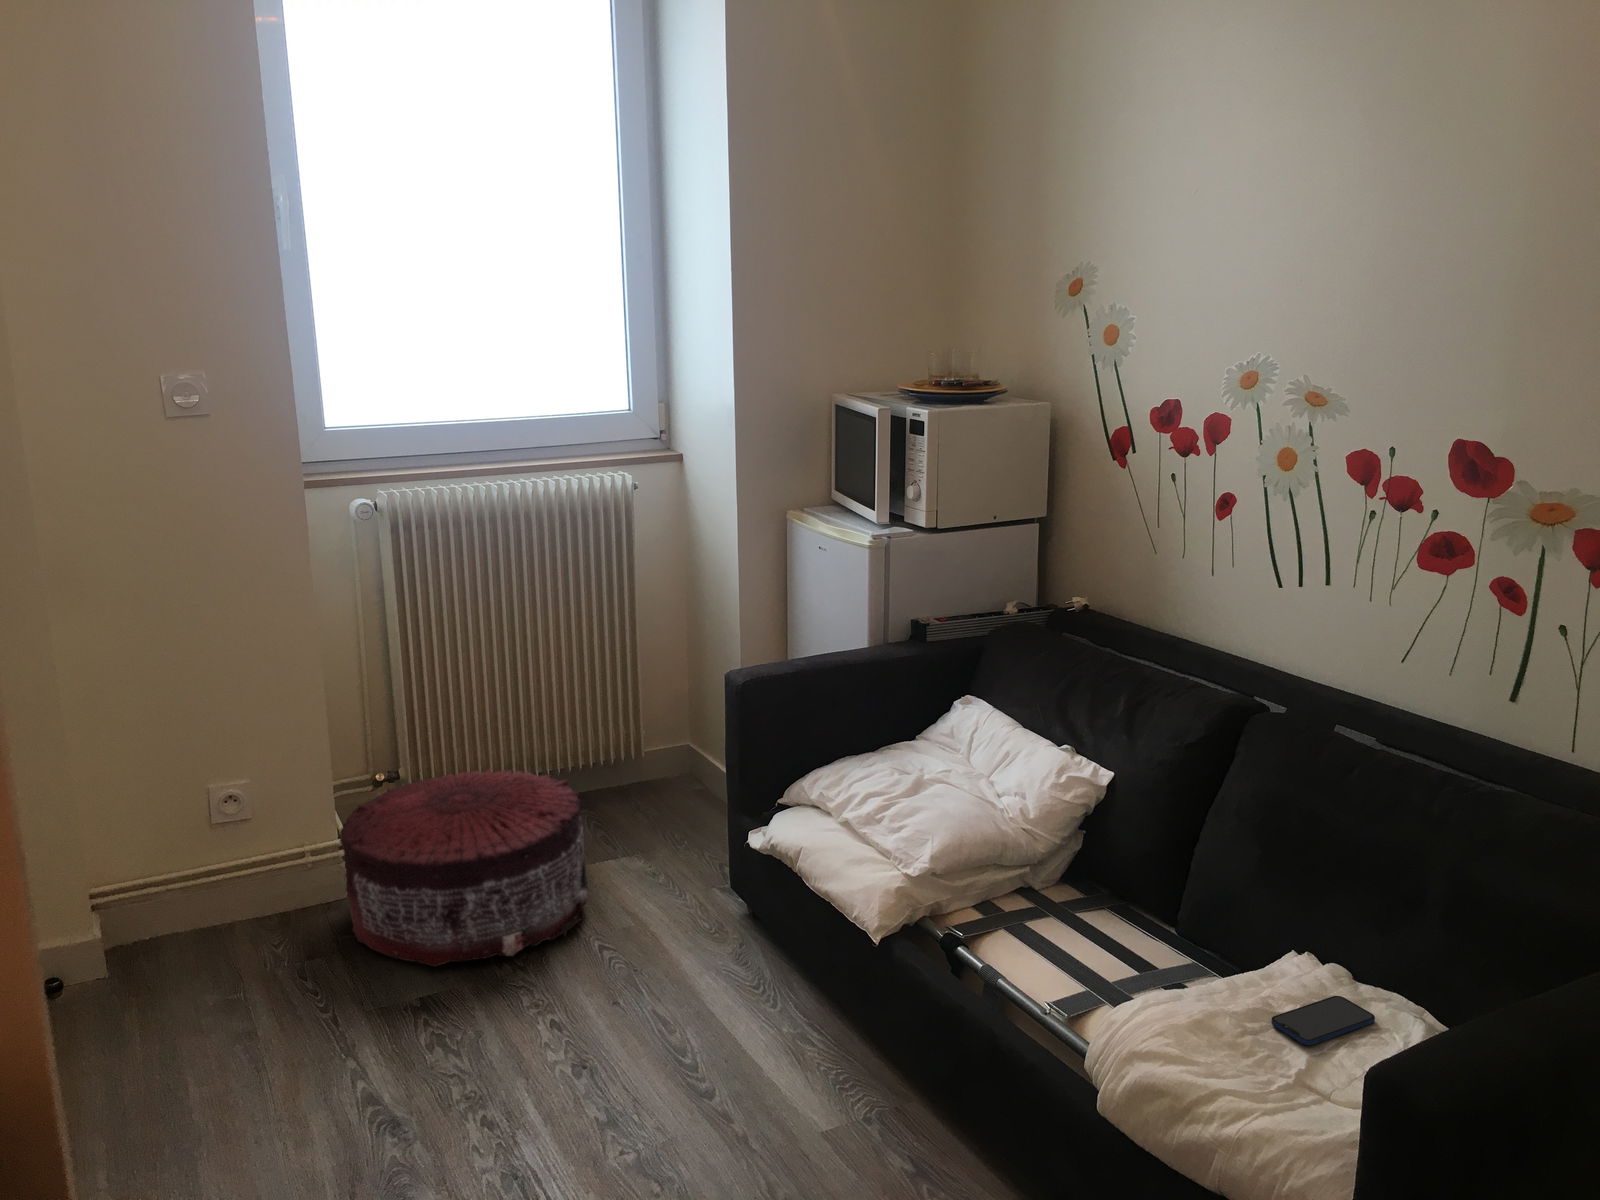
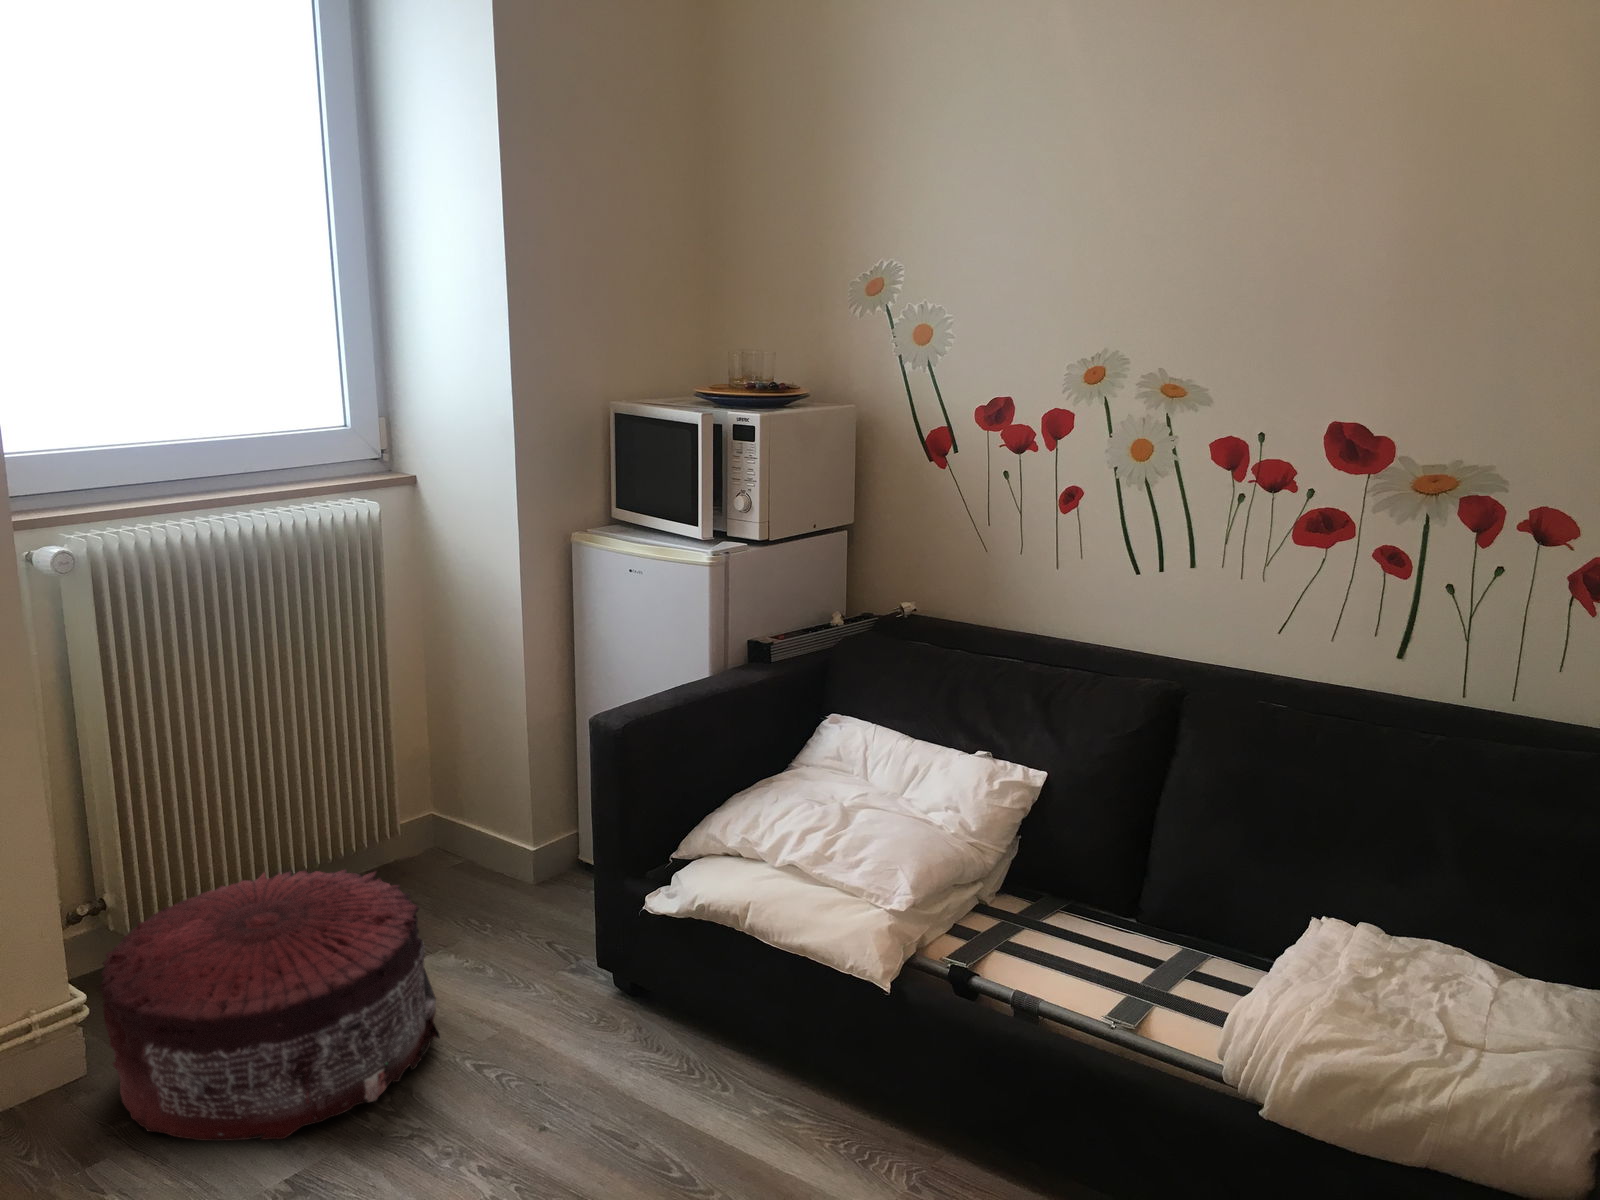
smartphone: present [1271,996,1375,1045] -> none [1353,951,1424,1005]

